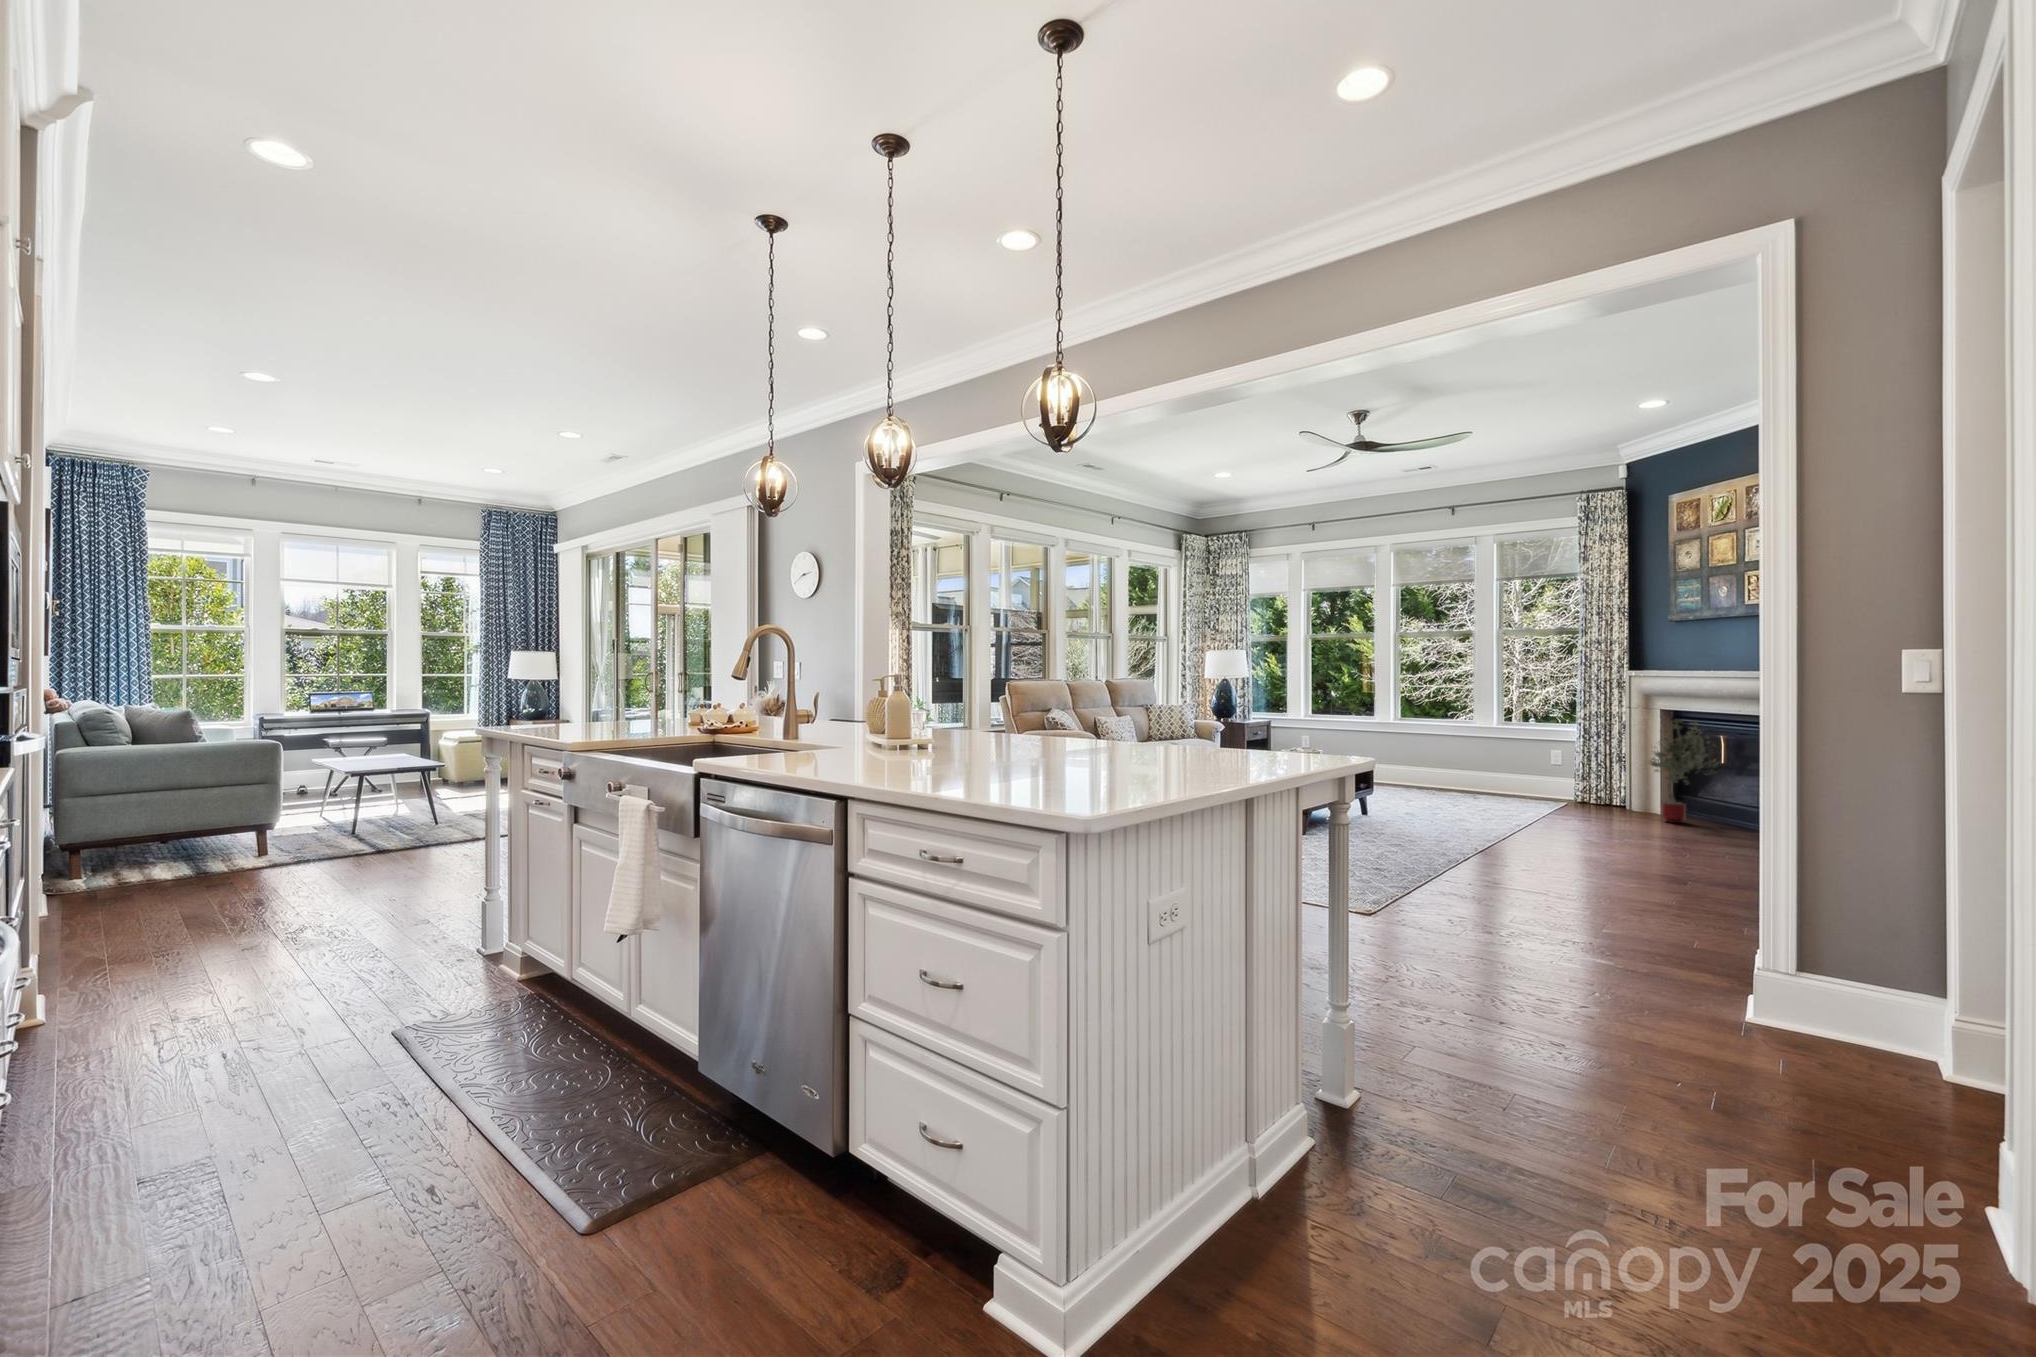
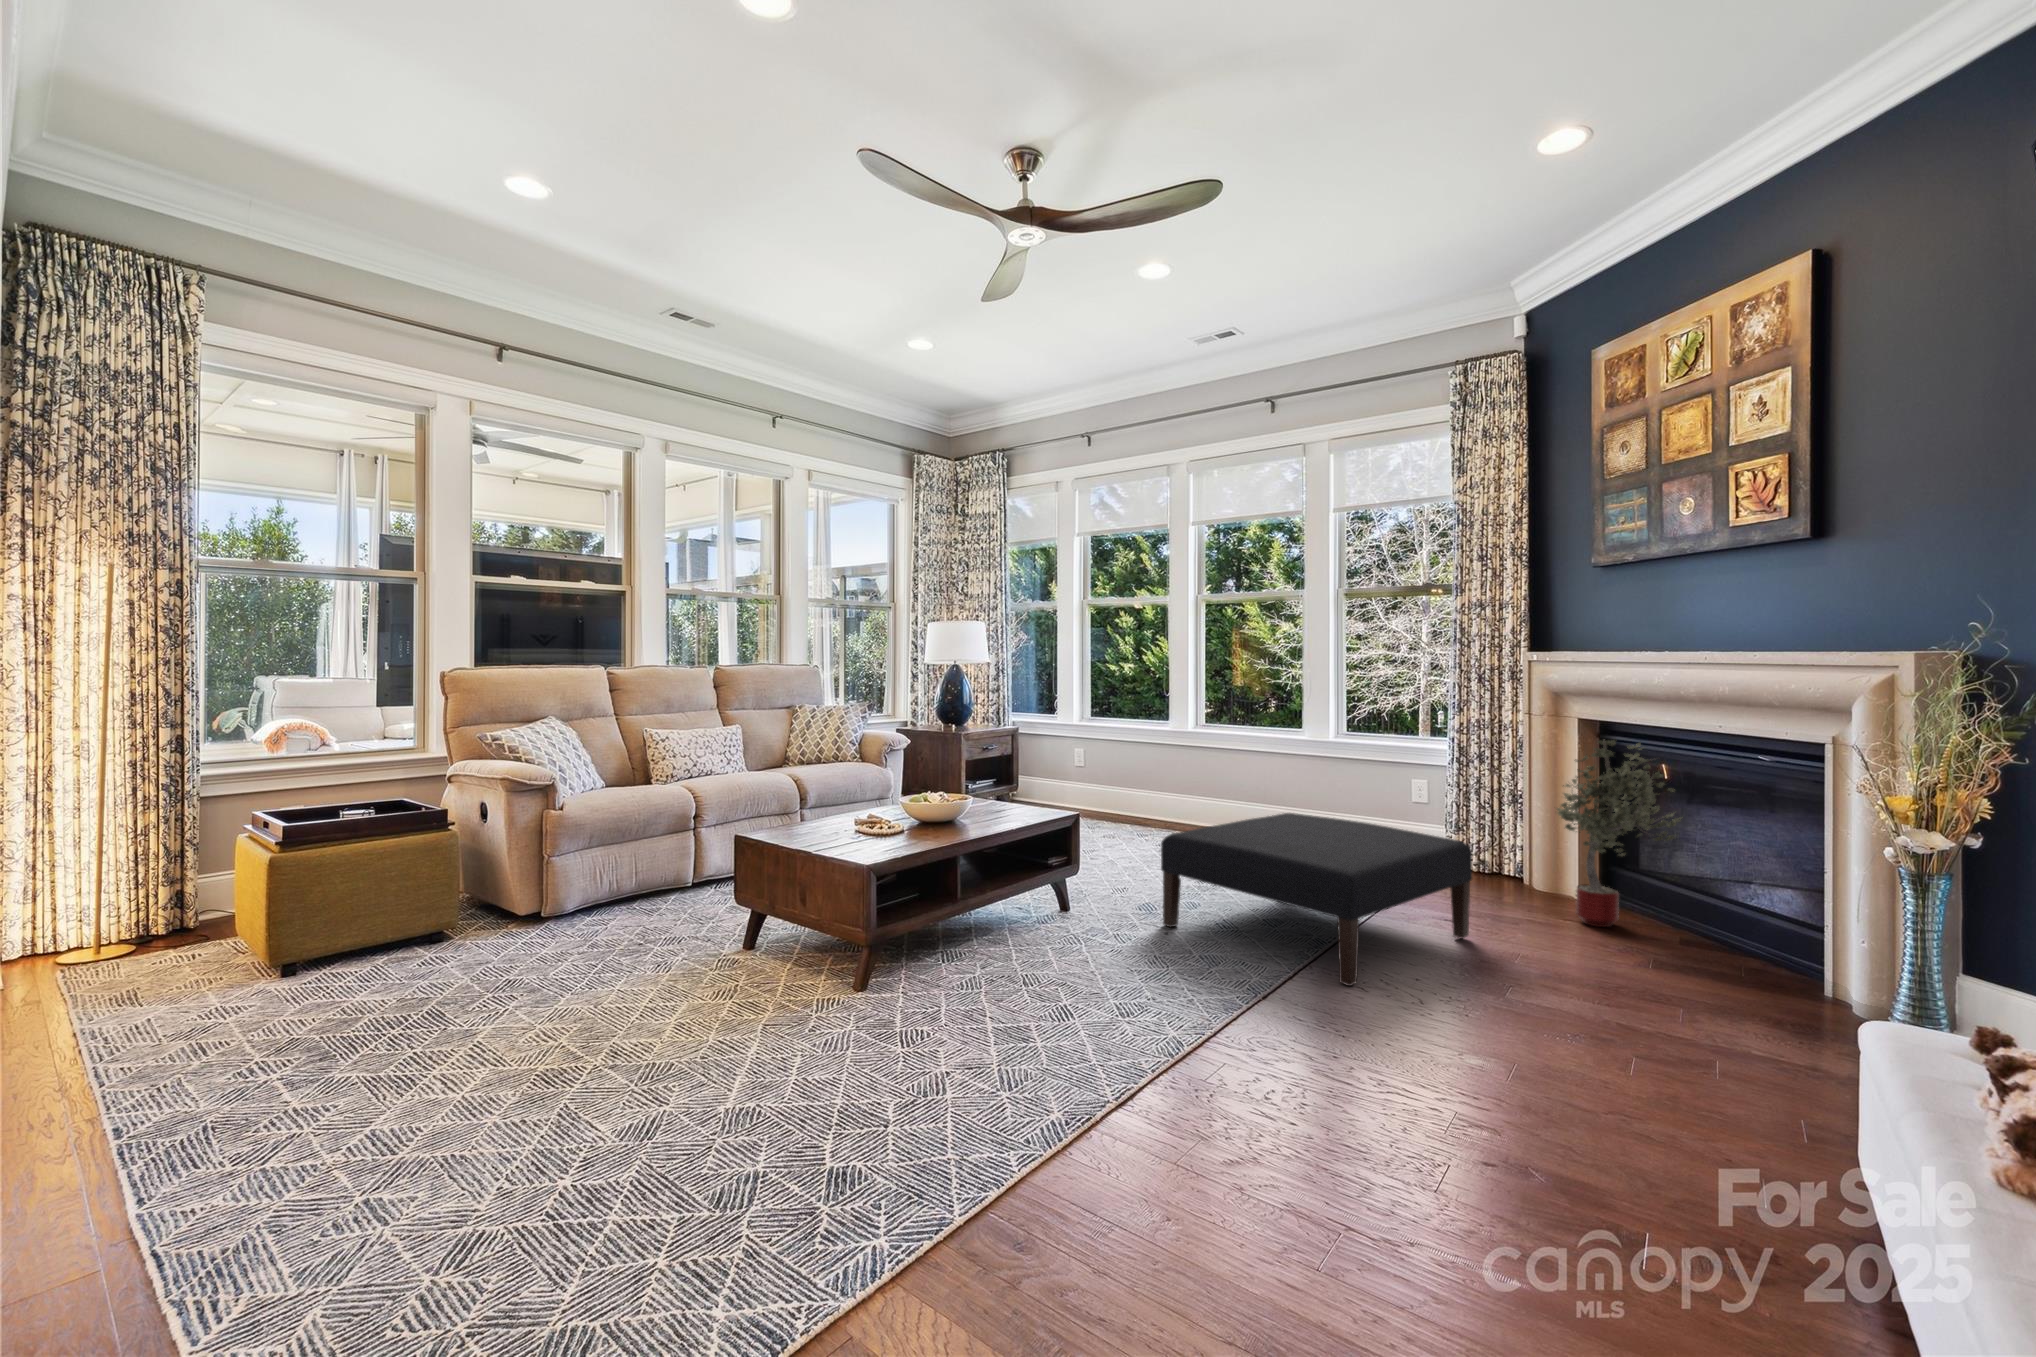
ottoman: none [1428,764,1604,837] -> present [1161,813,1472,986]

